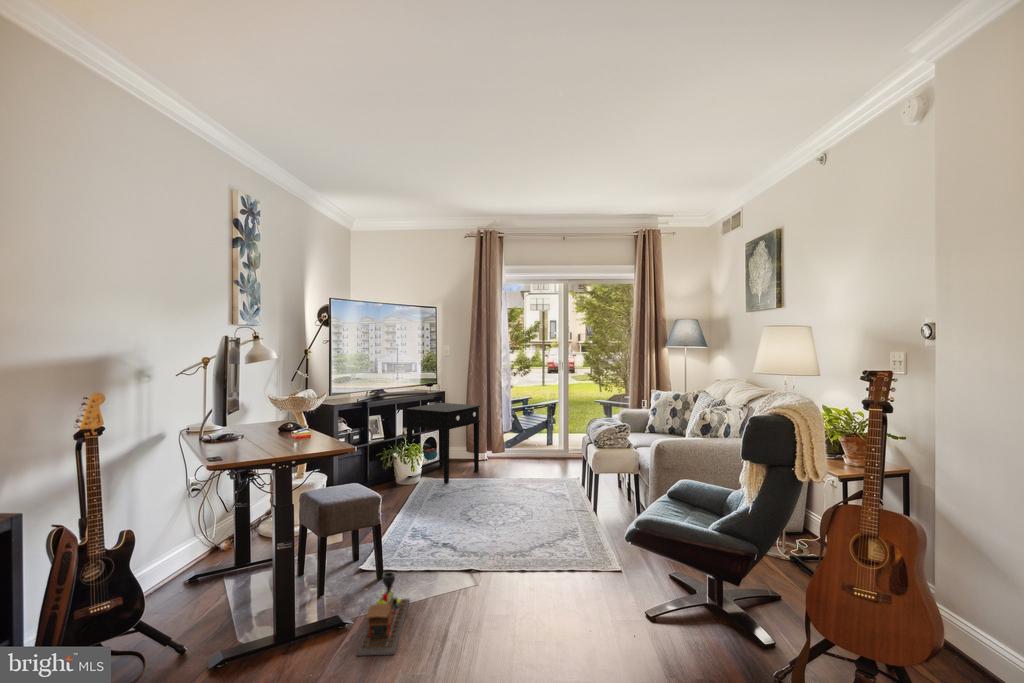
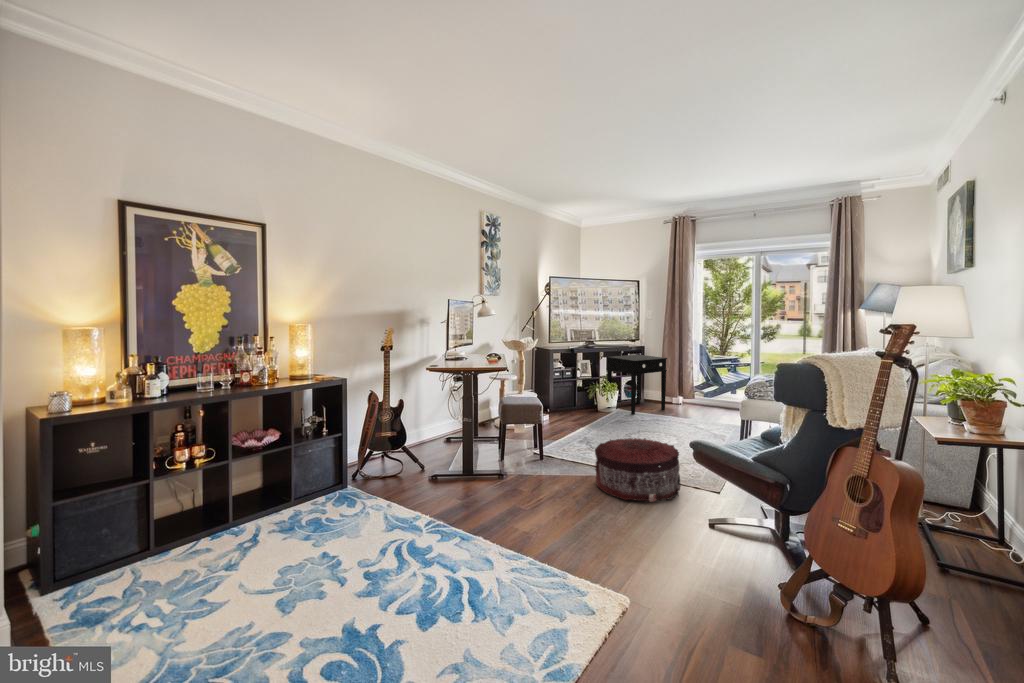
pouf: none [468,520,588,621] -> present [595,438,680,502]
toy train: present [356,572,409,656] -> none [511,452,558,496]

